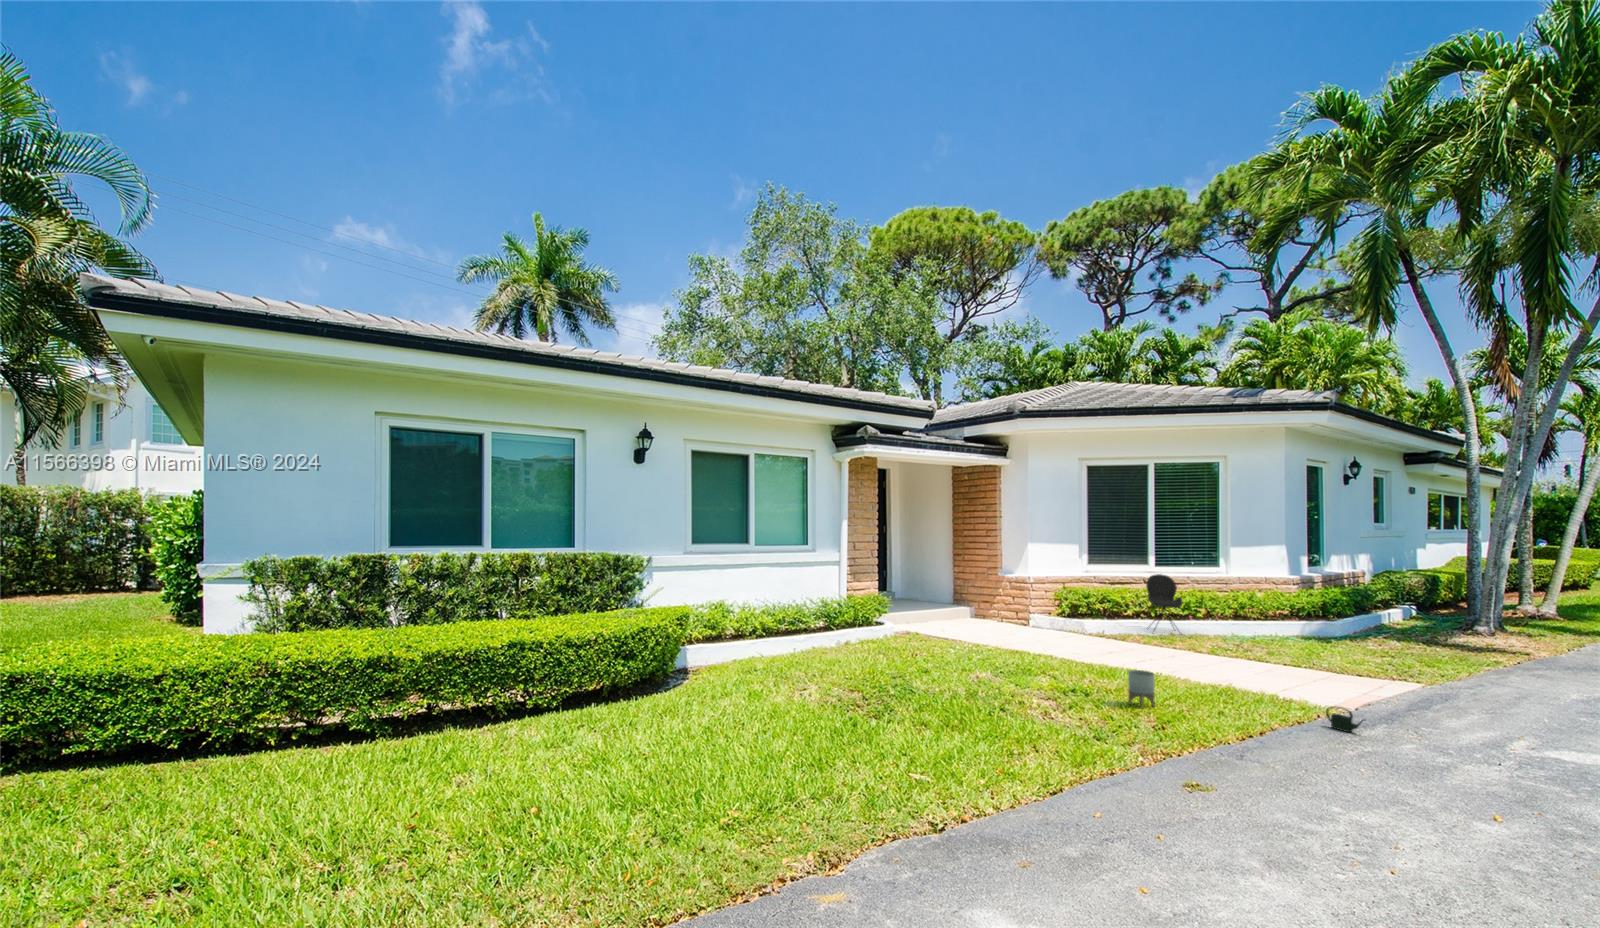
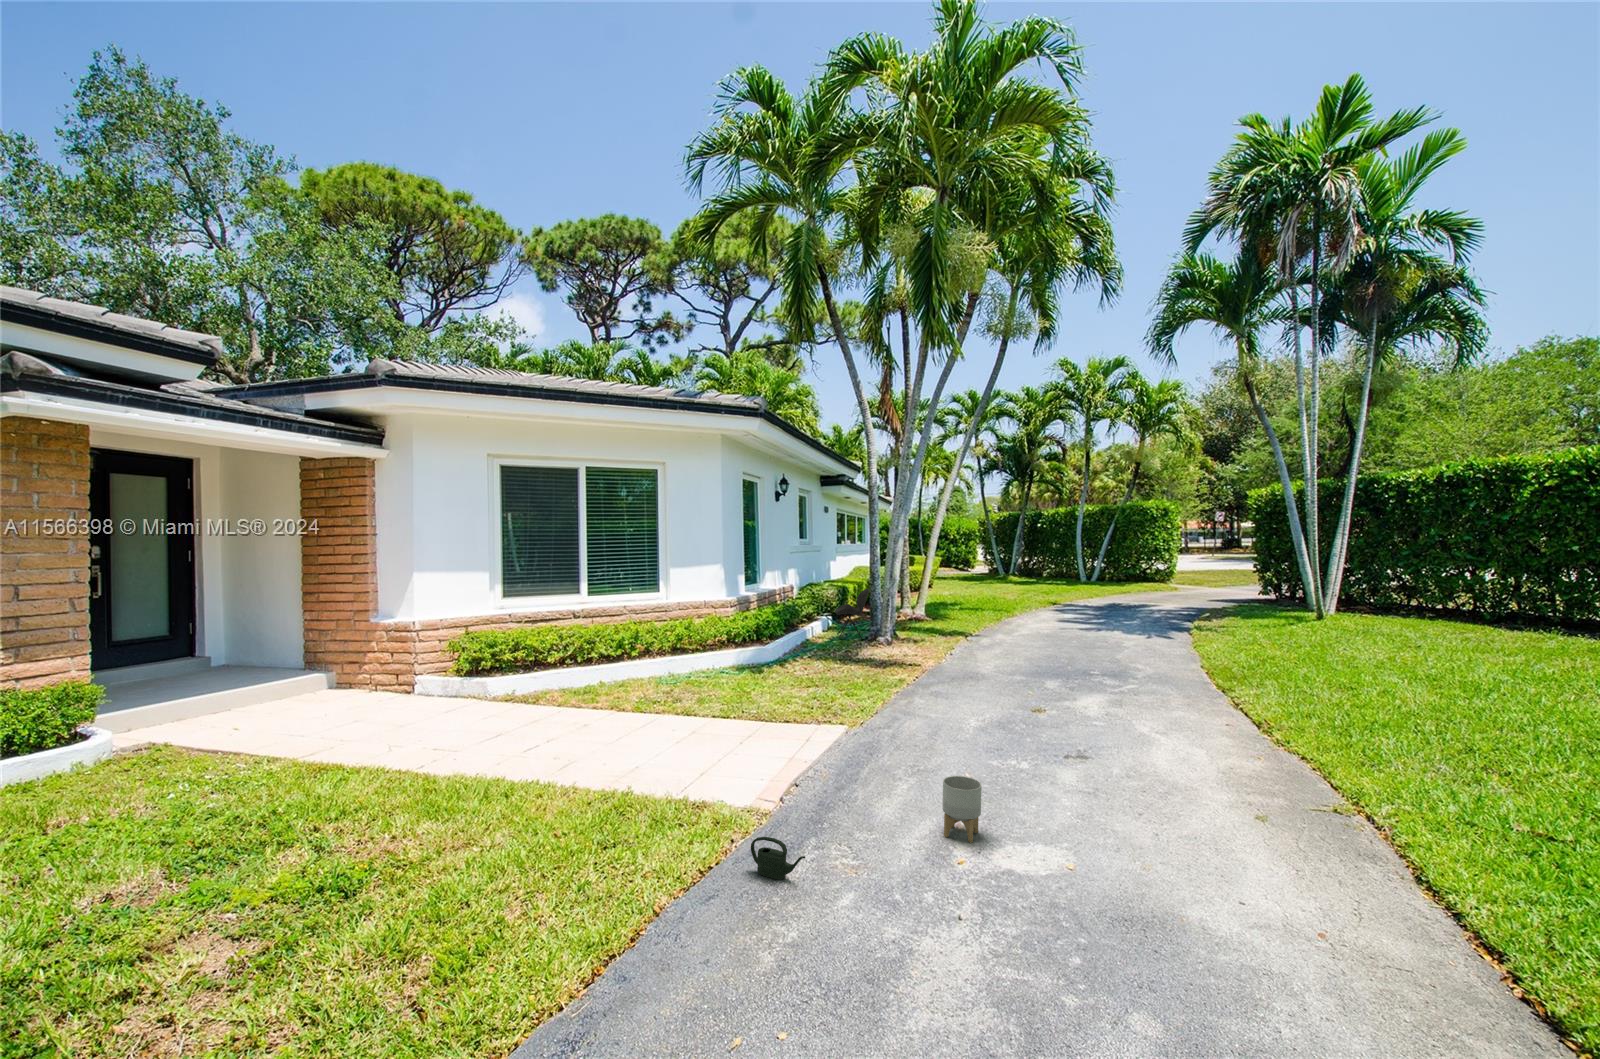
chair: present [1146,574,1182,631] -> present [835,589,869,639]
planter: present [1128,670,1155,708] -> present [942,776,982,843]

